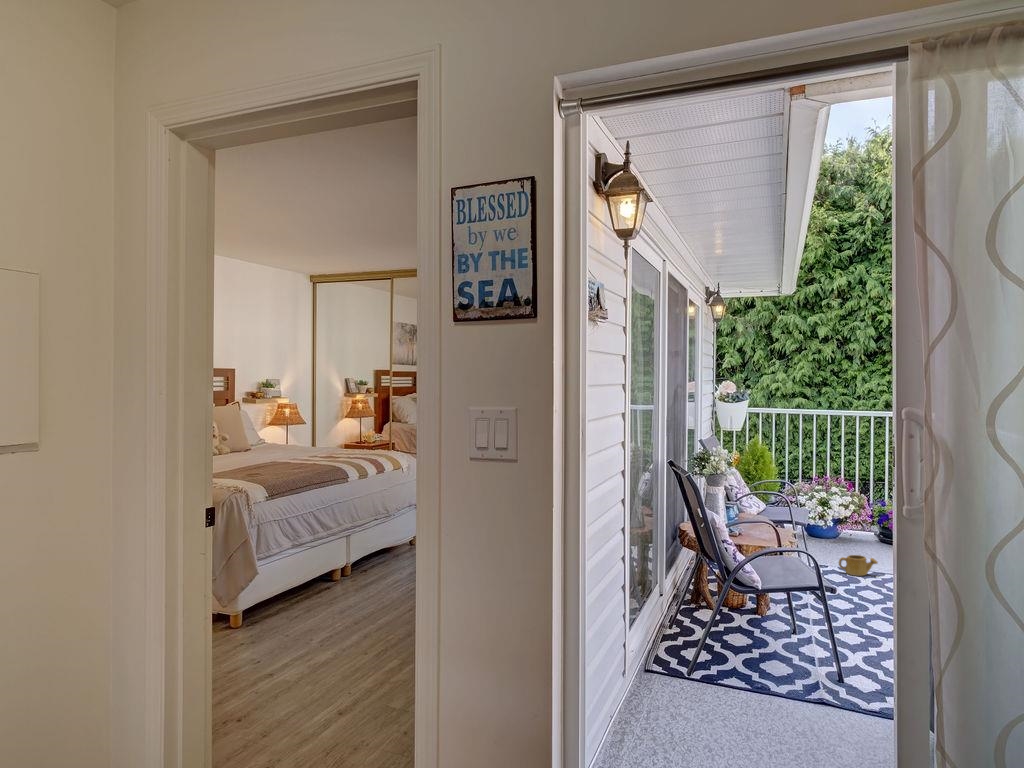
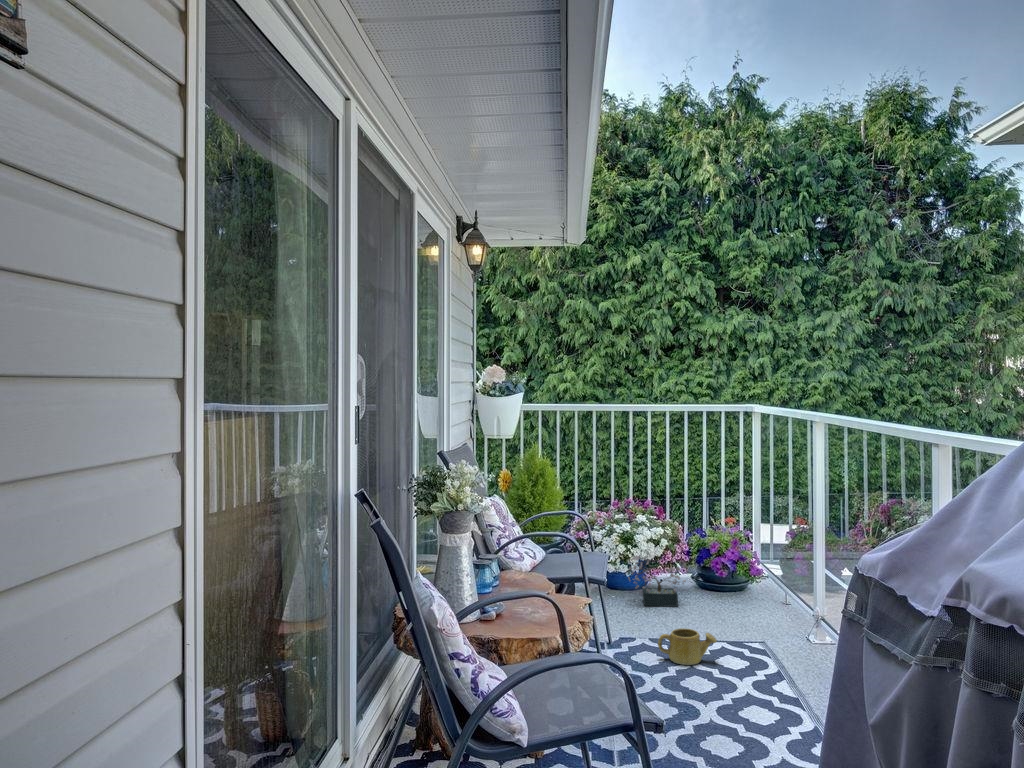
decorative plant: none [824,514,867,550] -> present [628,556,686,607]

